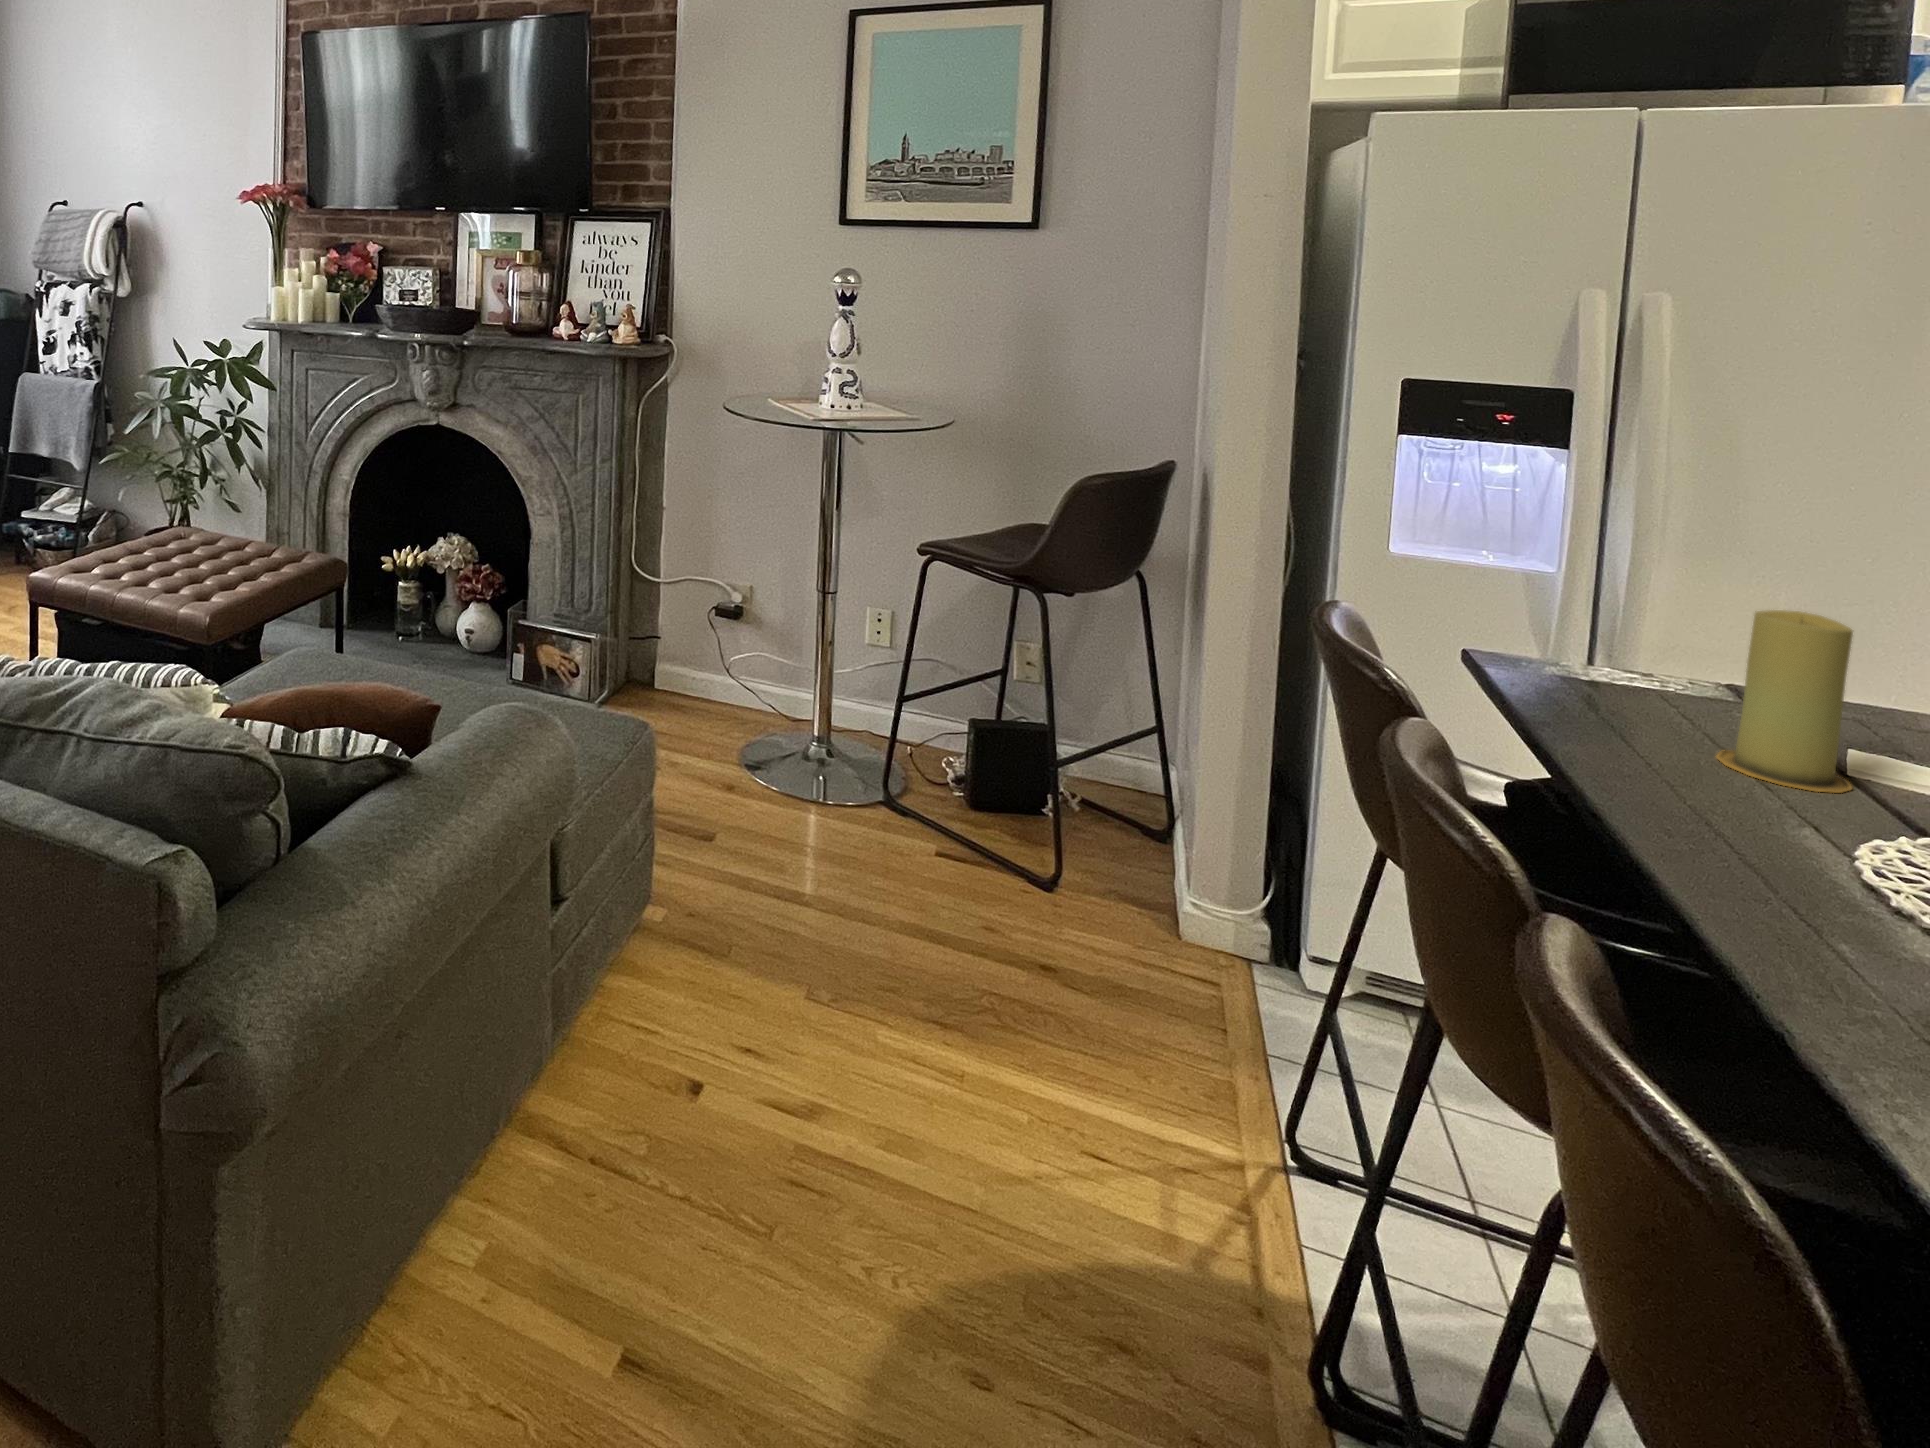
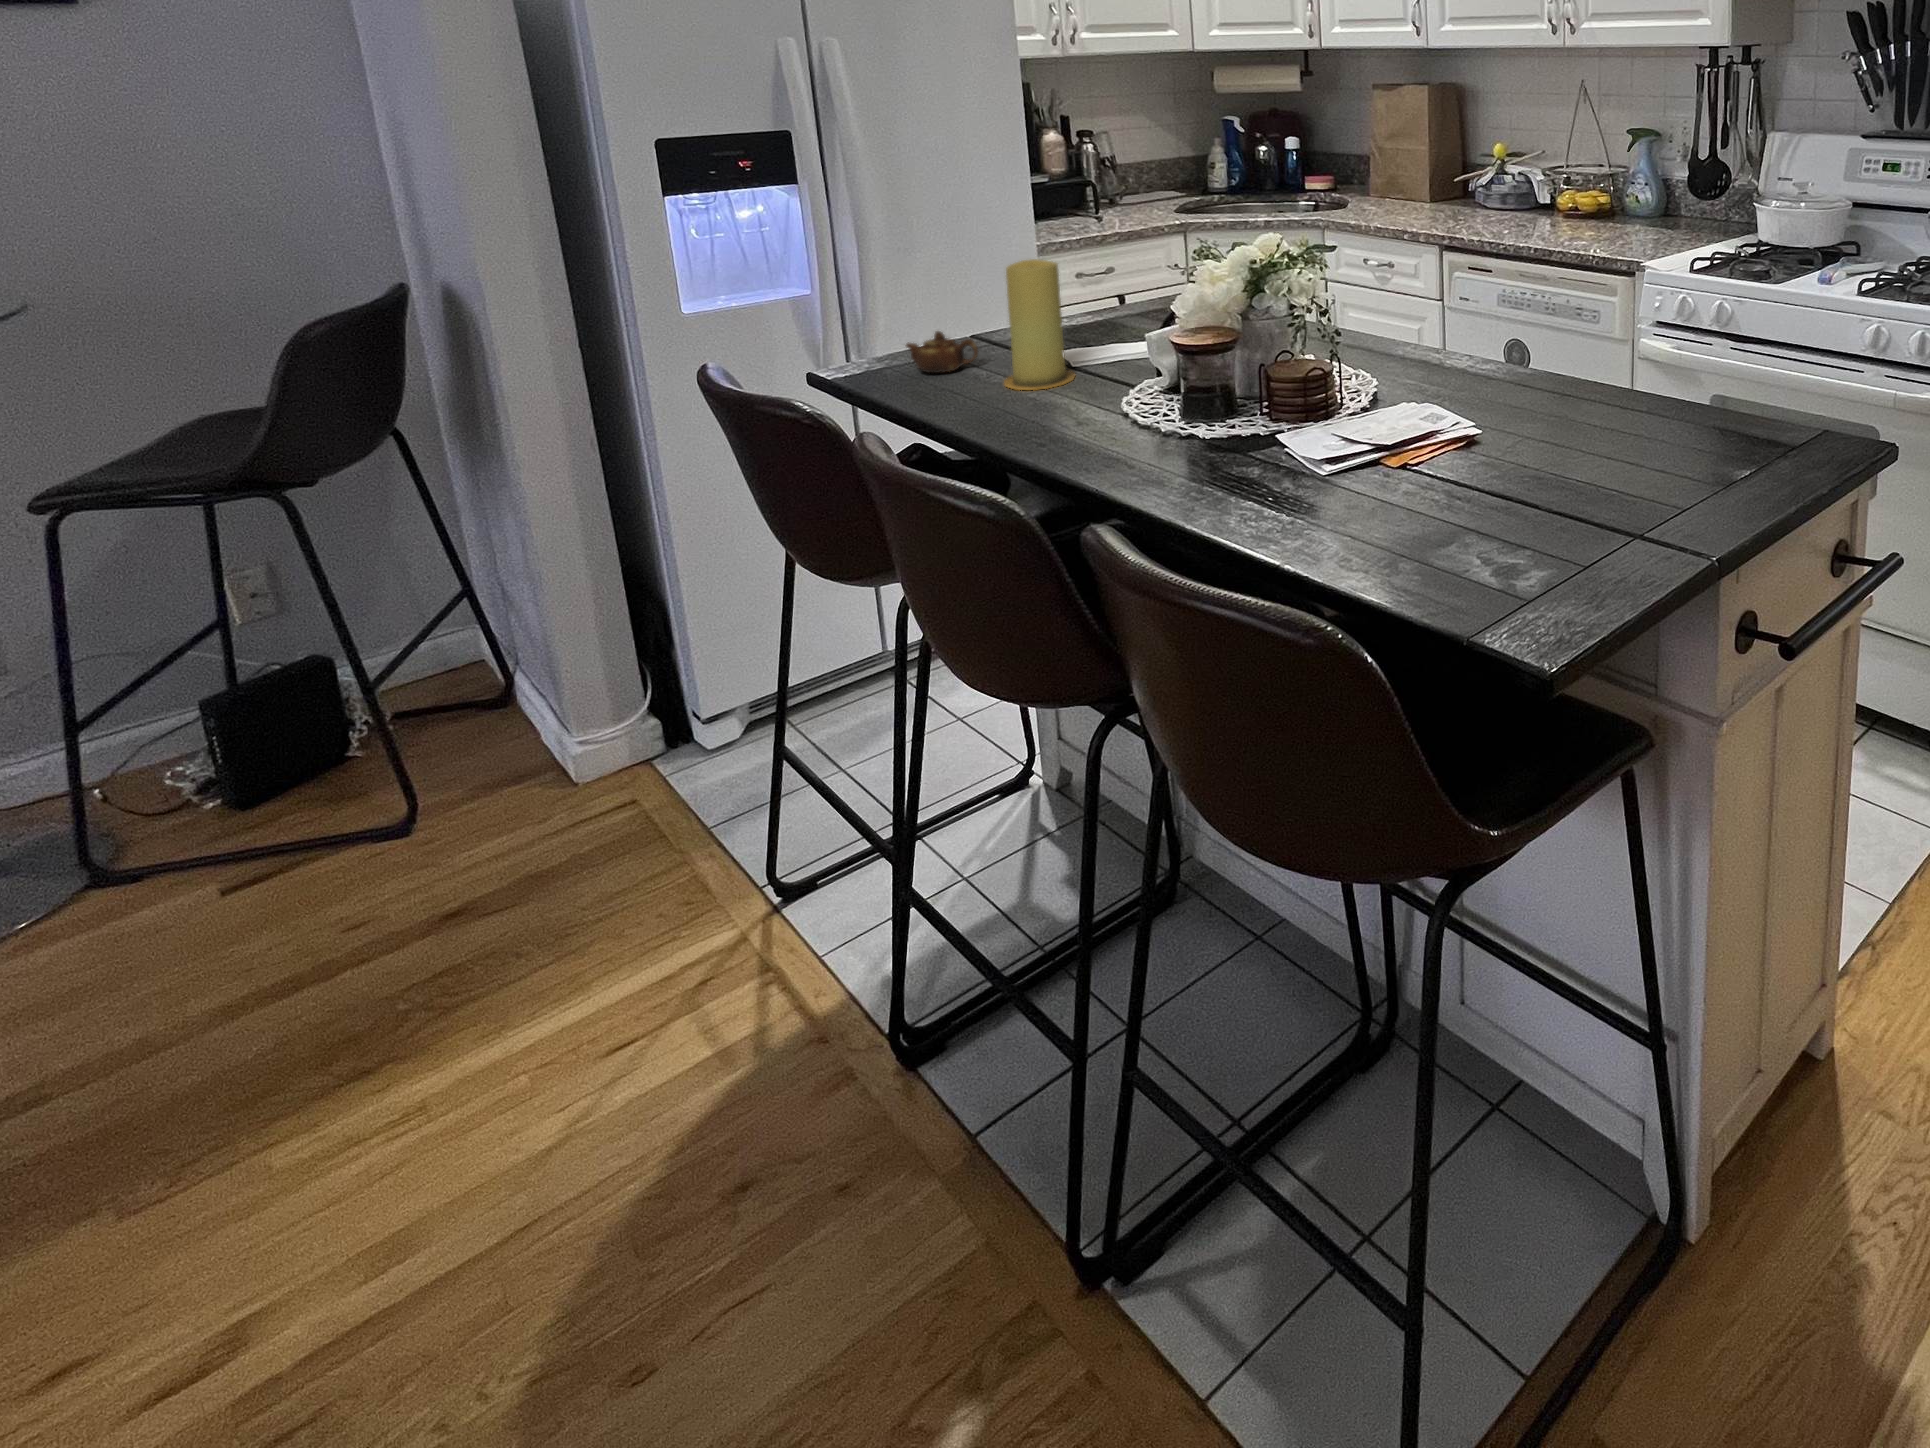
teapot: none [1601,658,1710,714] -> present [906,331,978,373]

